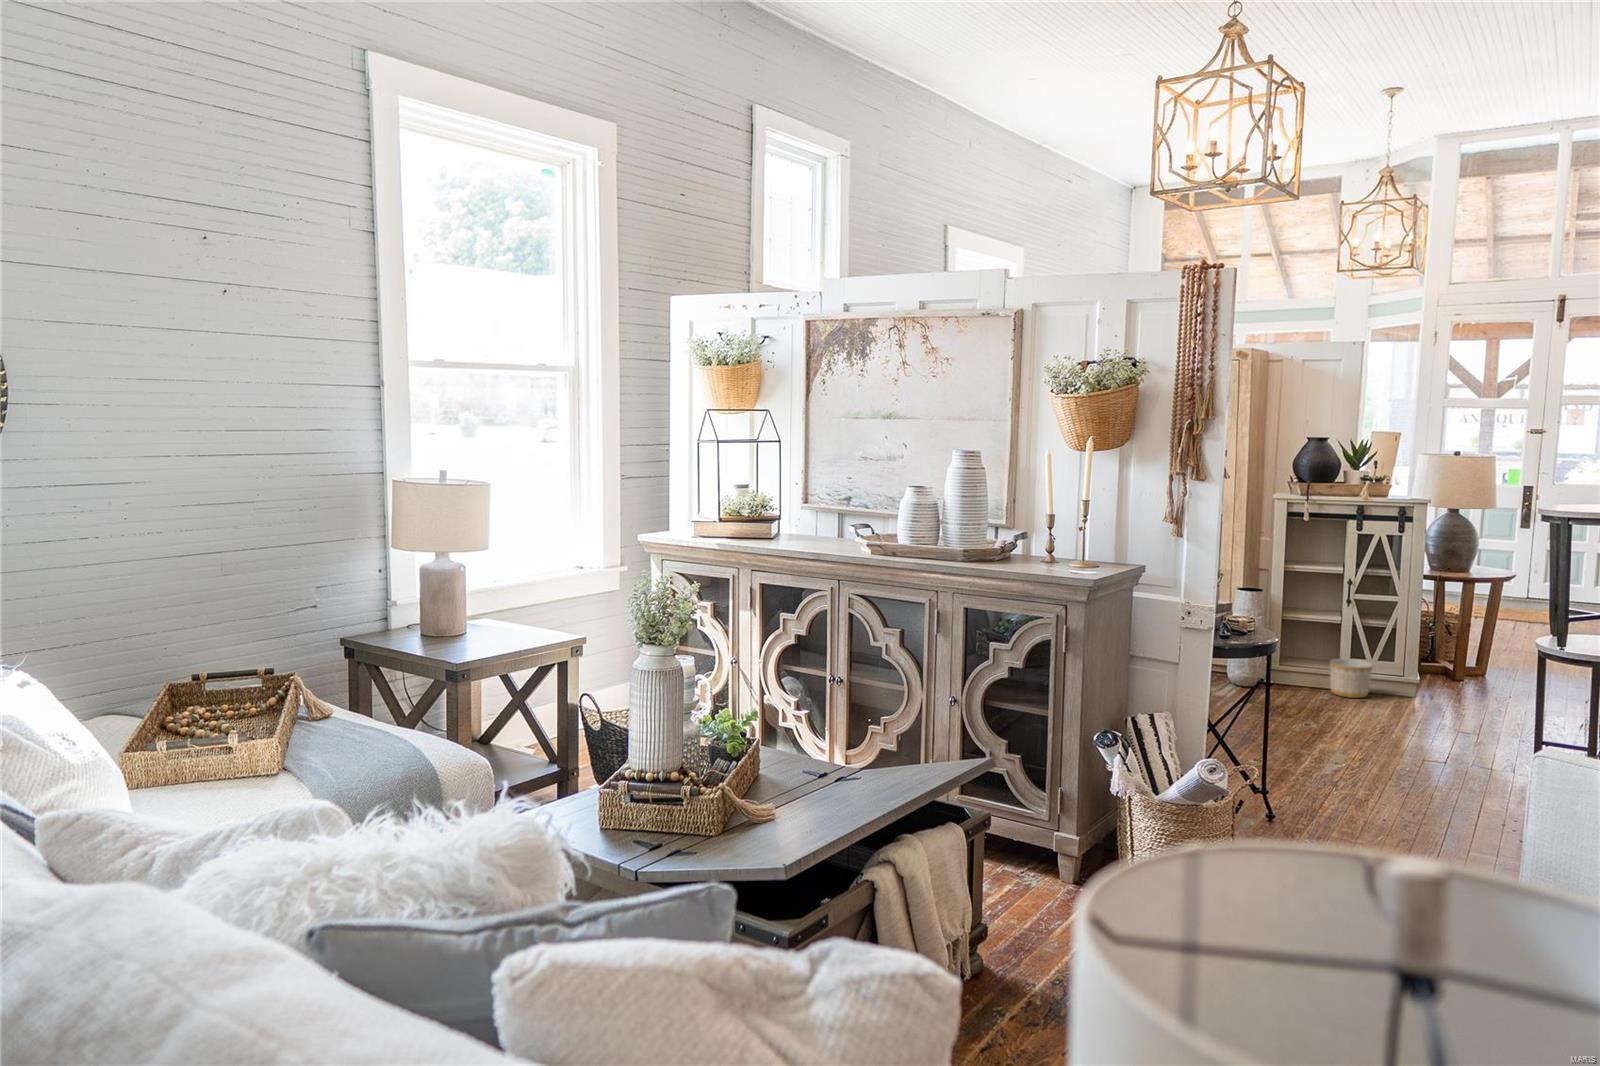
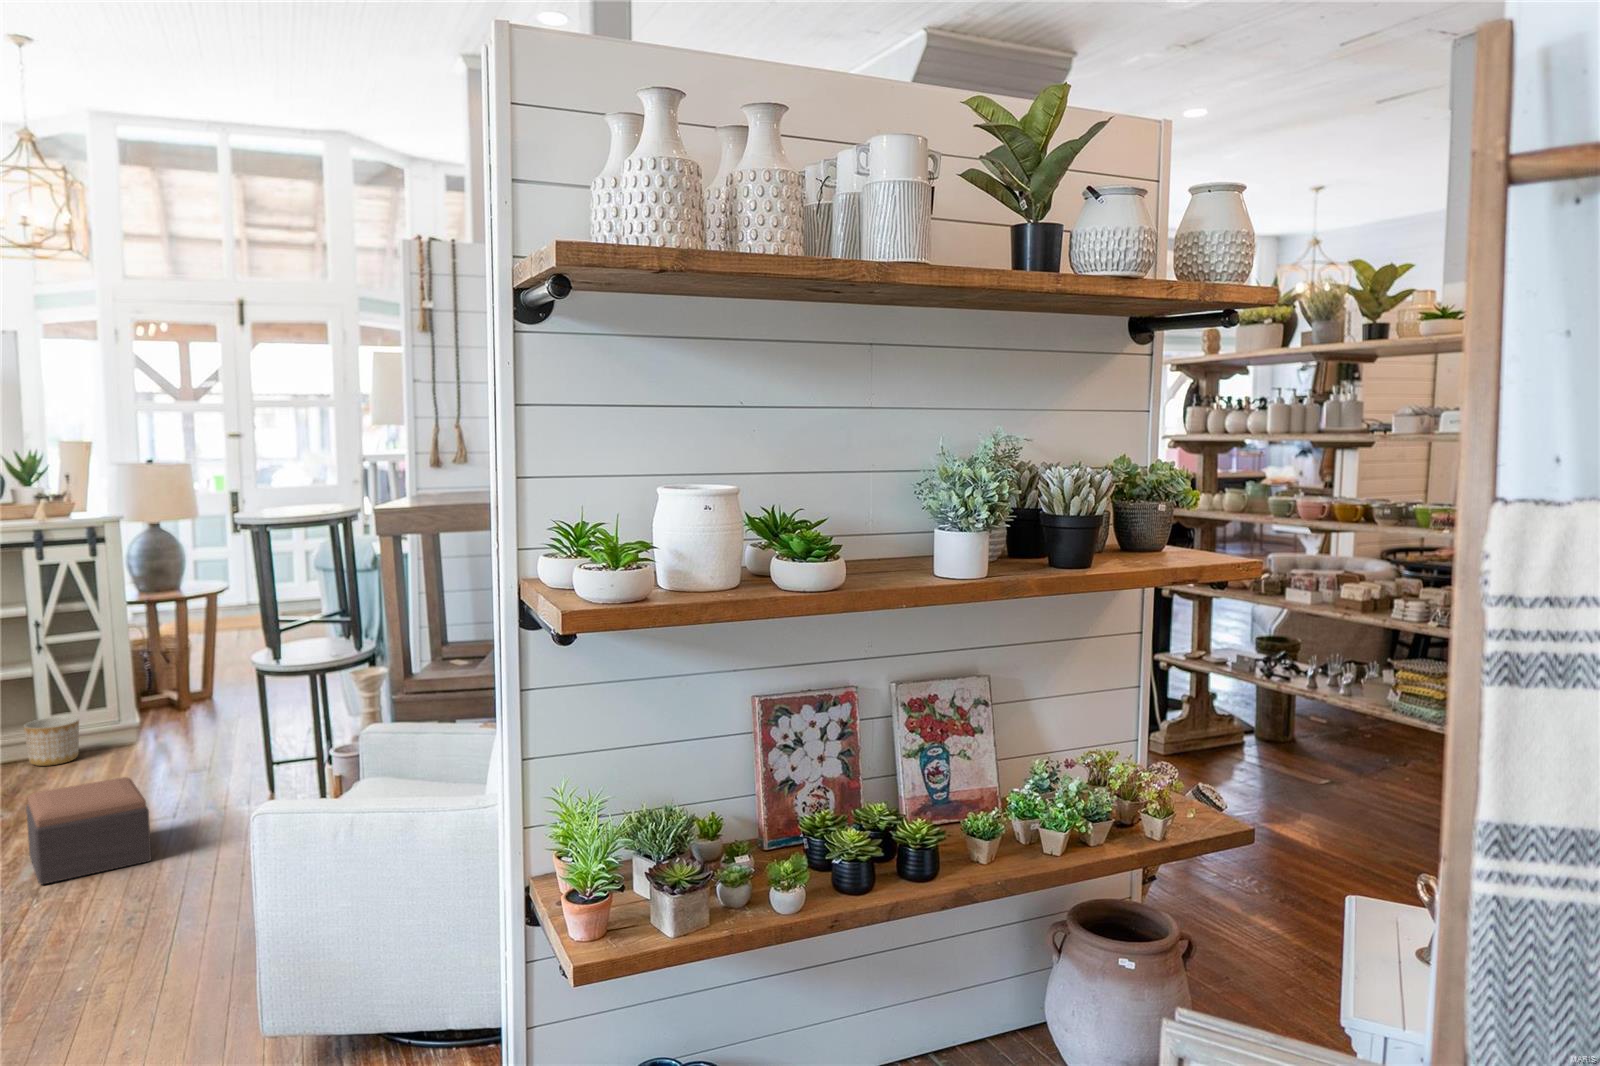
footstool: none [1331,711,1428,792] -> present [26,777,151,885]

